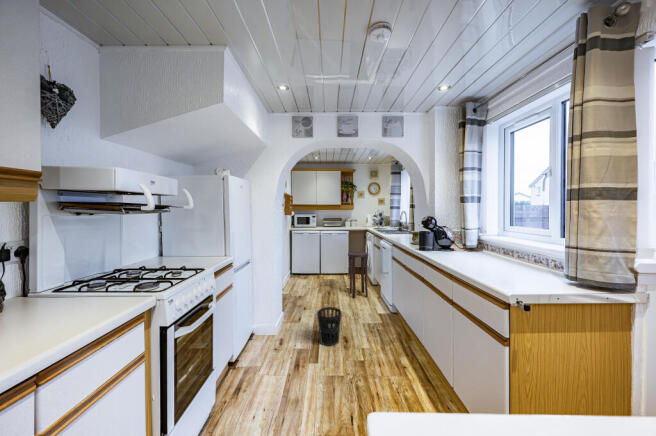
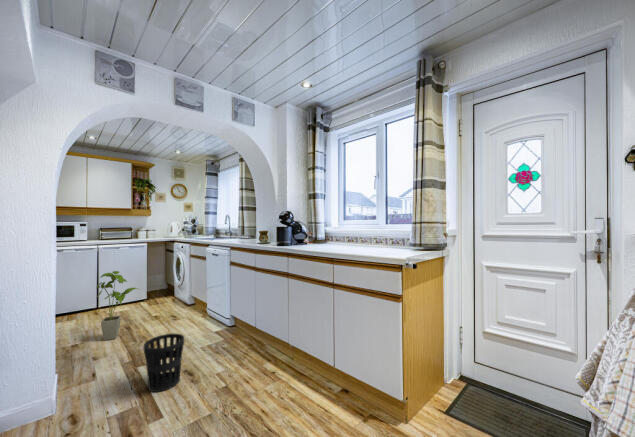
stool: present [348,252,369,298] -> none [161,263,192,325]
house plant: none [310,254,334,299] -> present [97,271,137,340]

